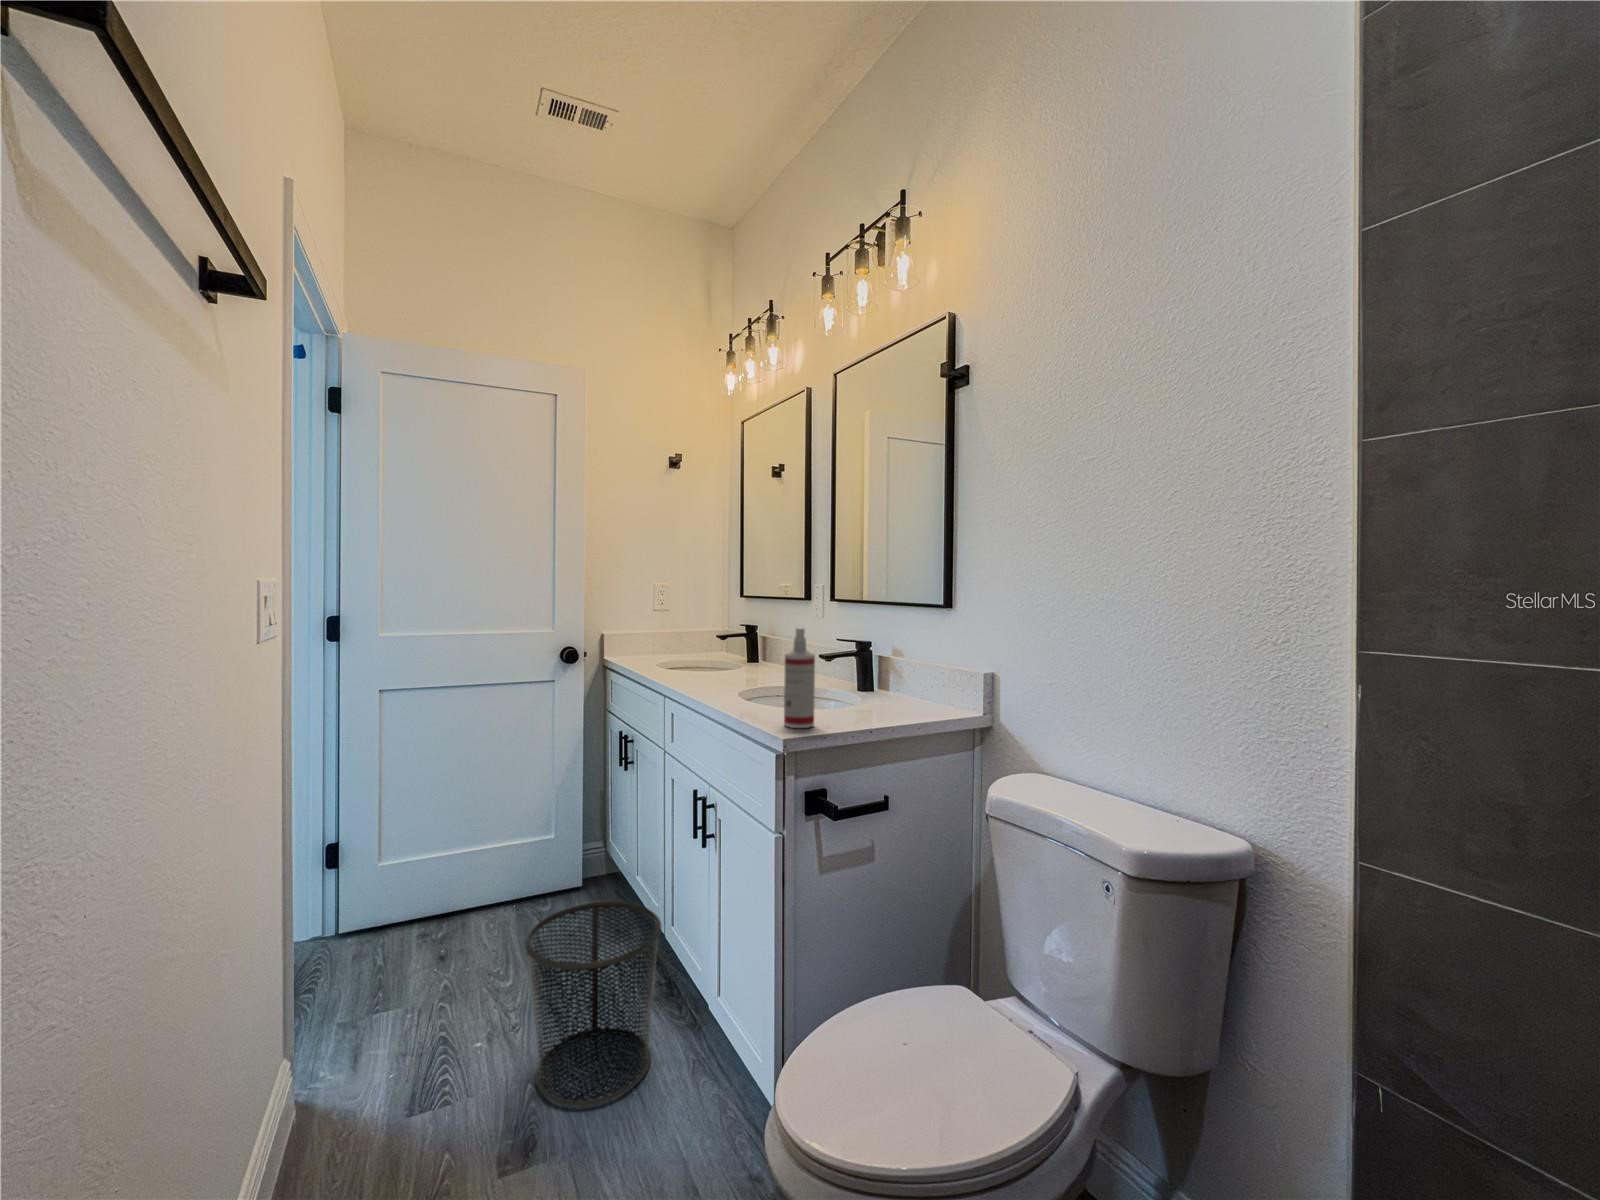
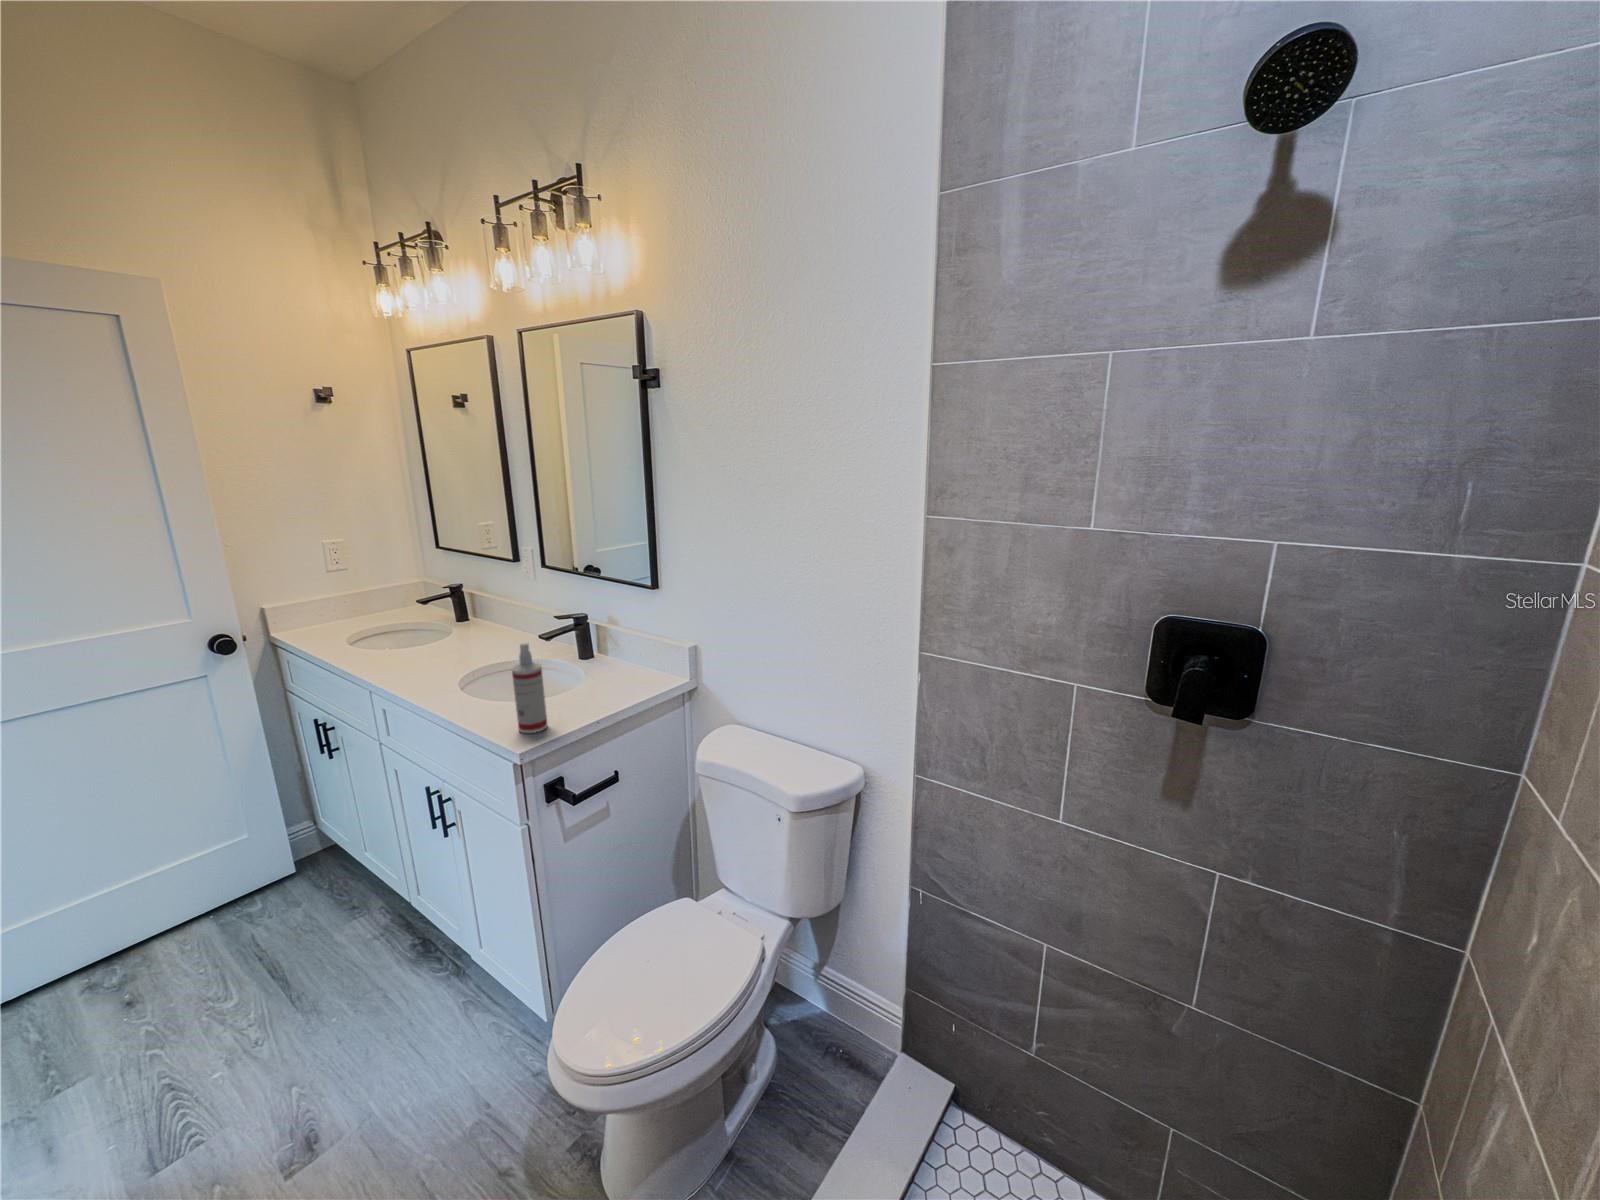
waste bin: present [525,901,661,1107] -> none [259,899,420,1098]

